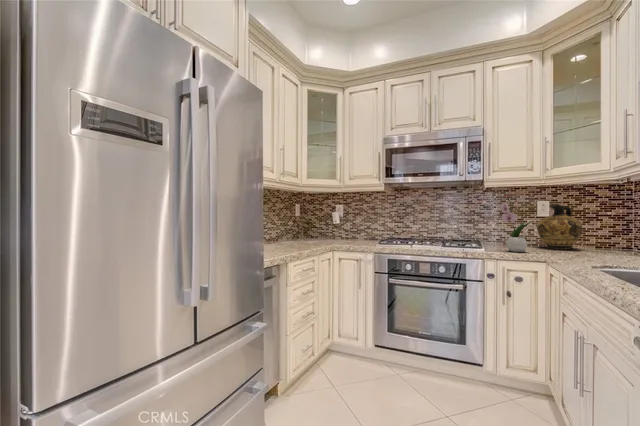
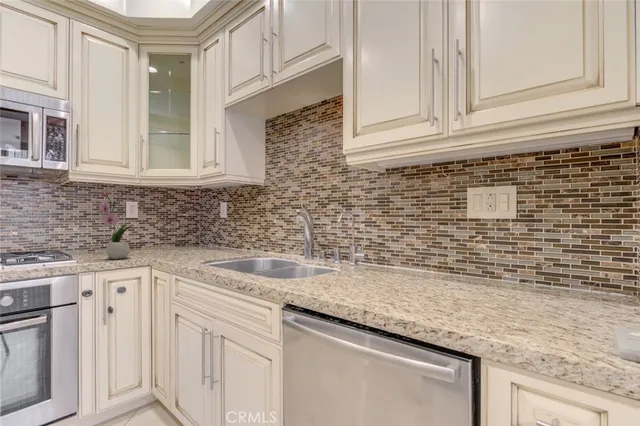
ceramic jug: present [537,204,583,249] -> none [130,205,171,251]

